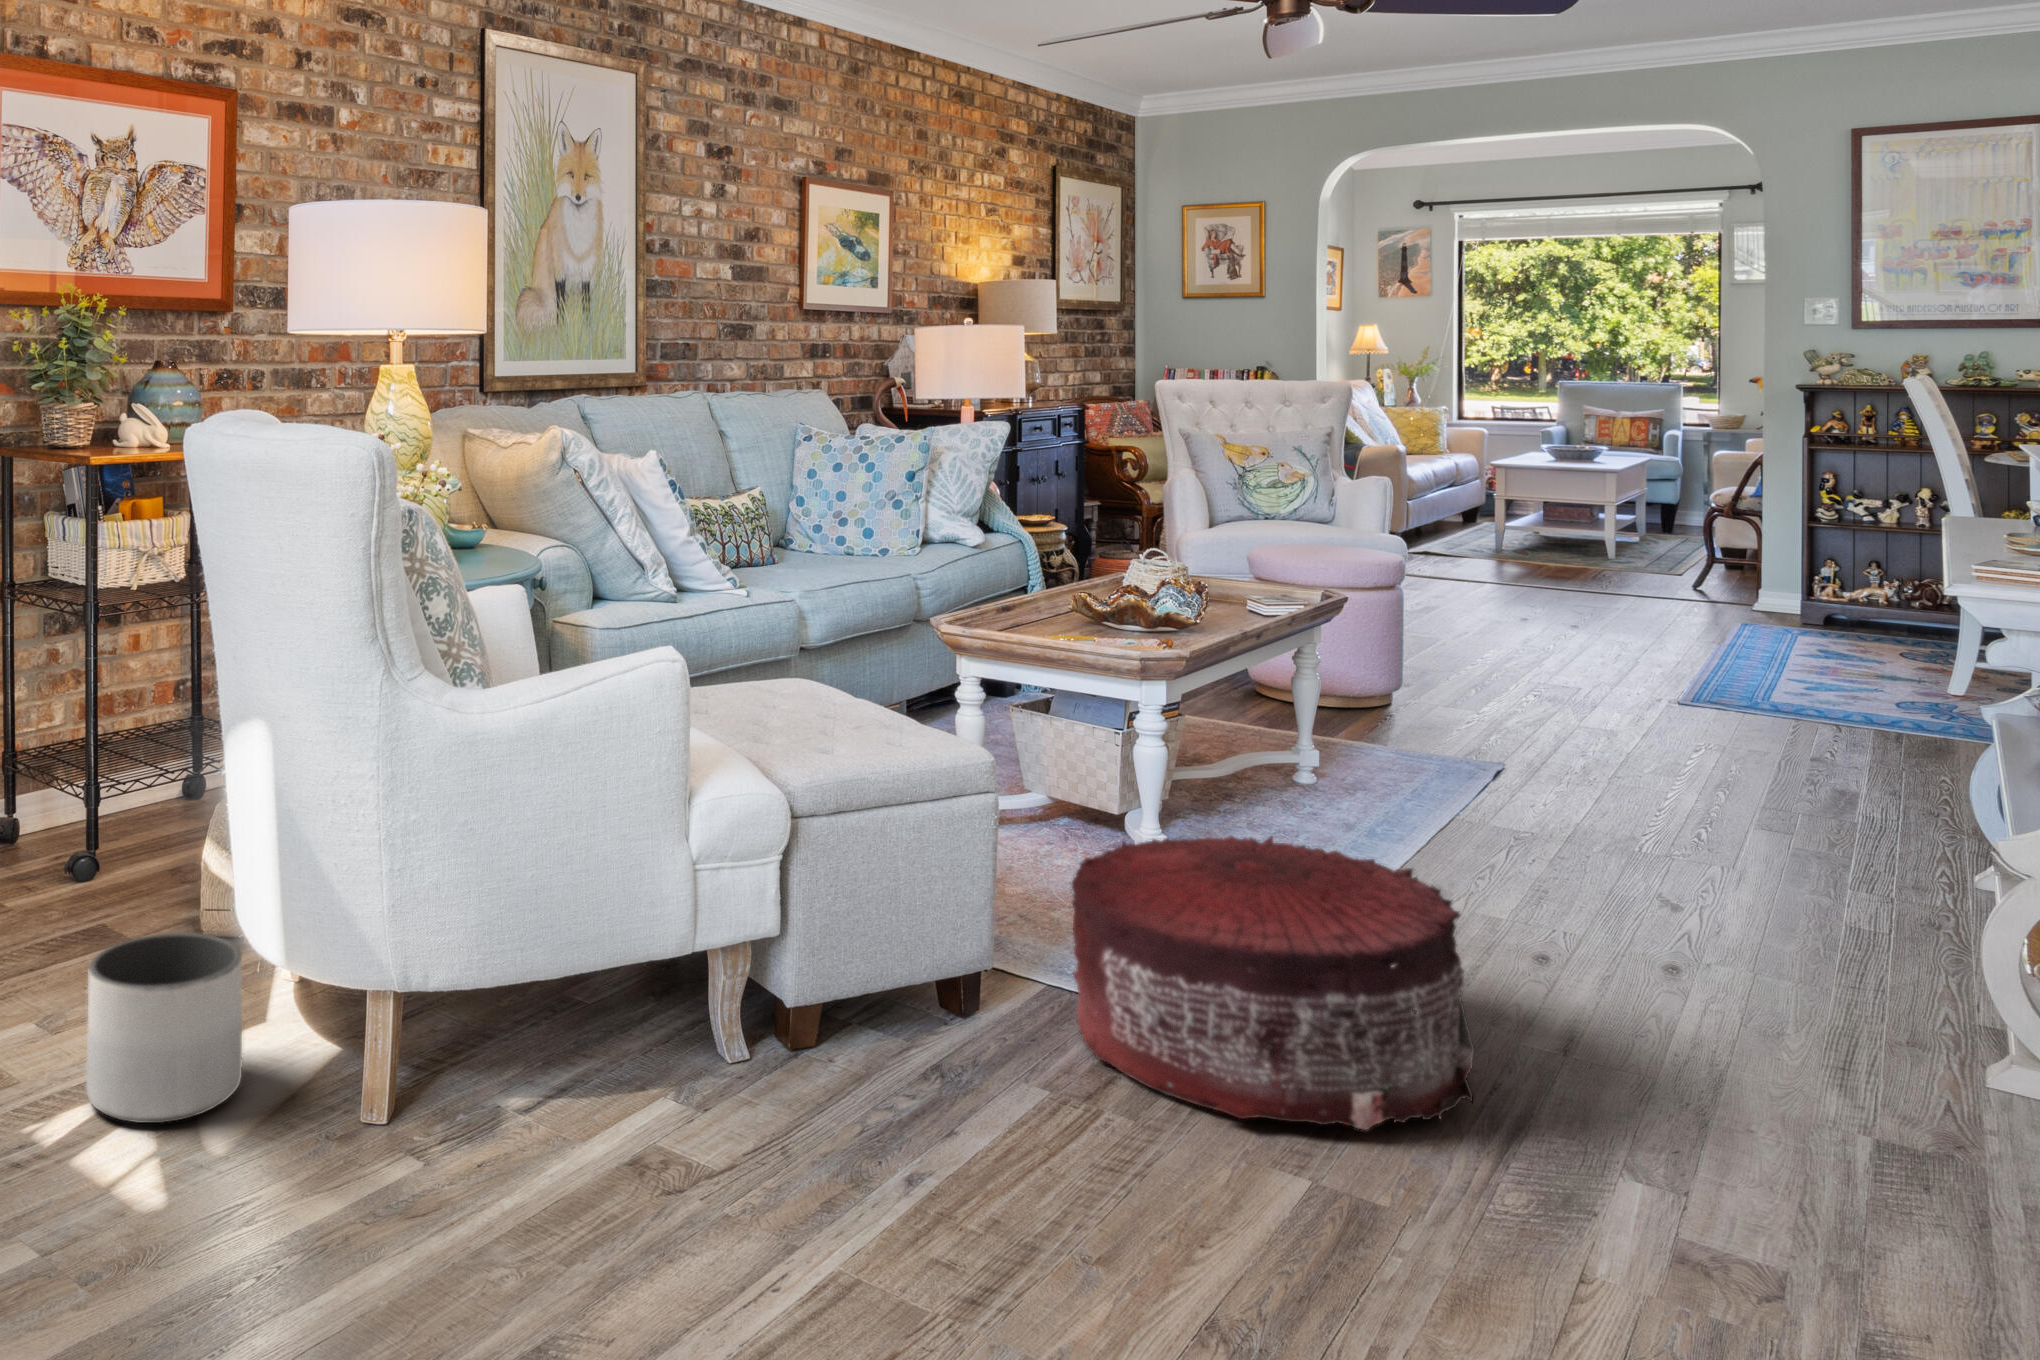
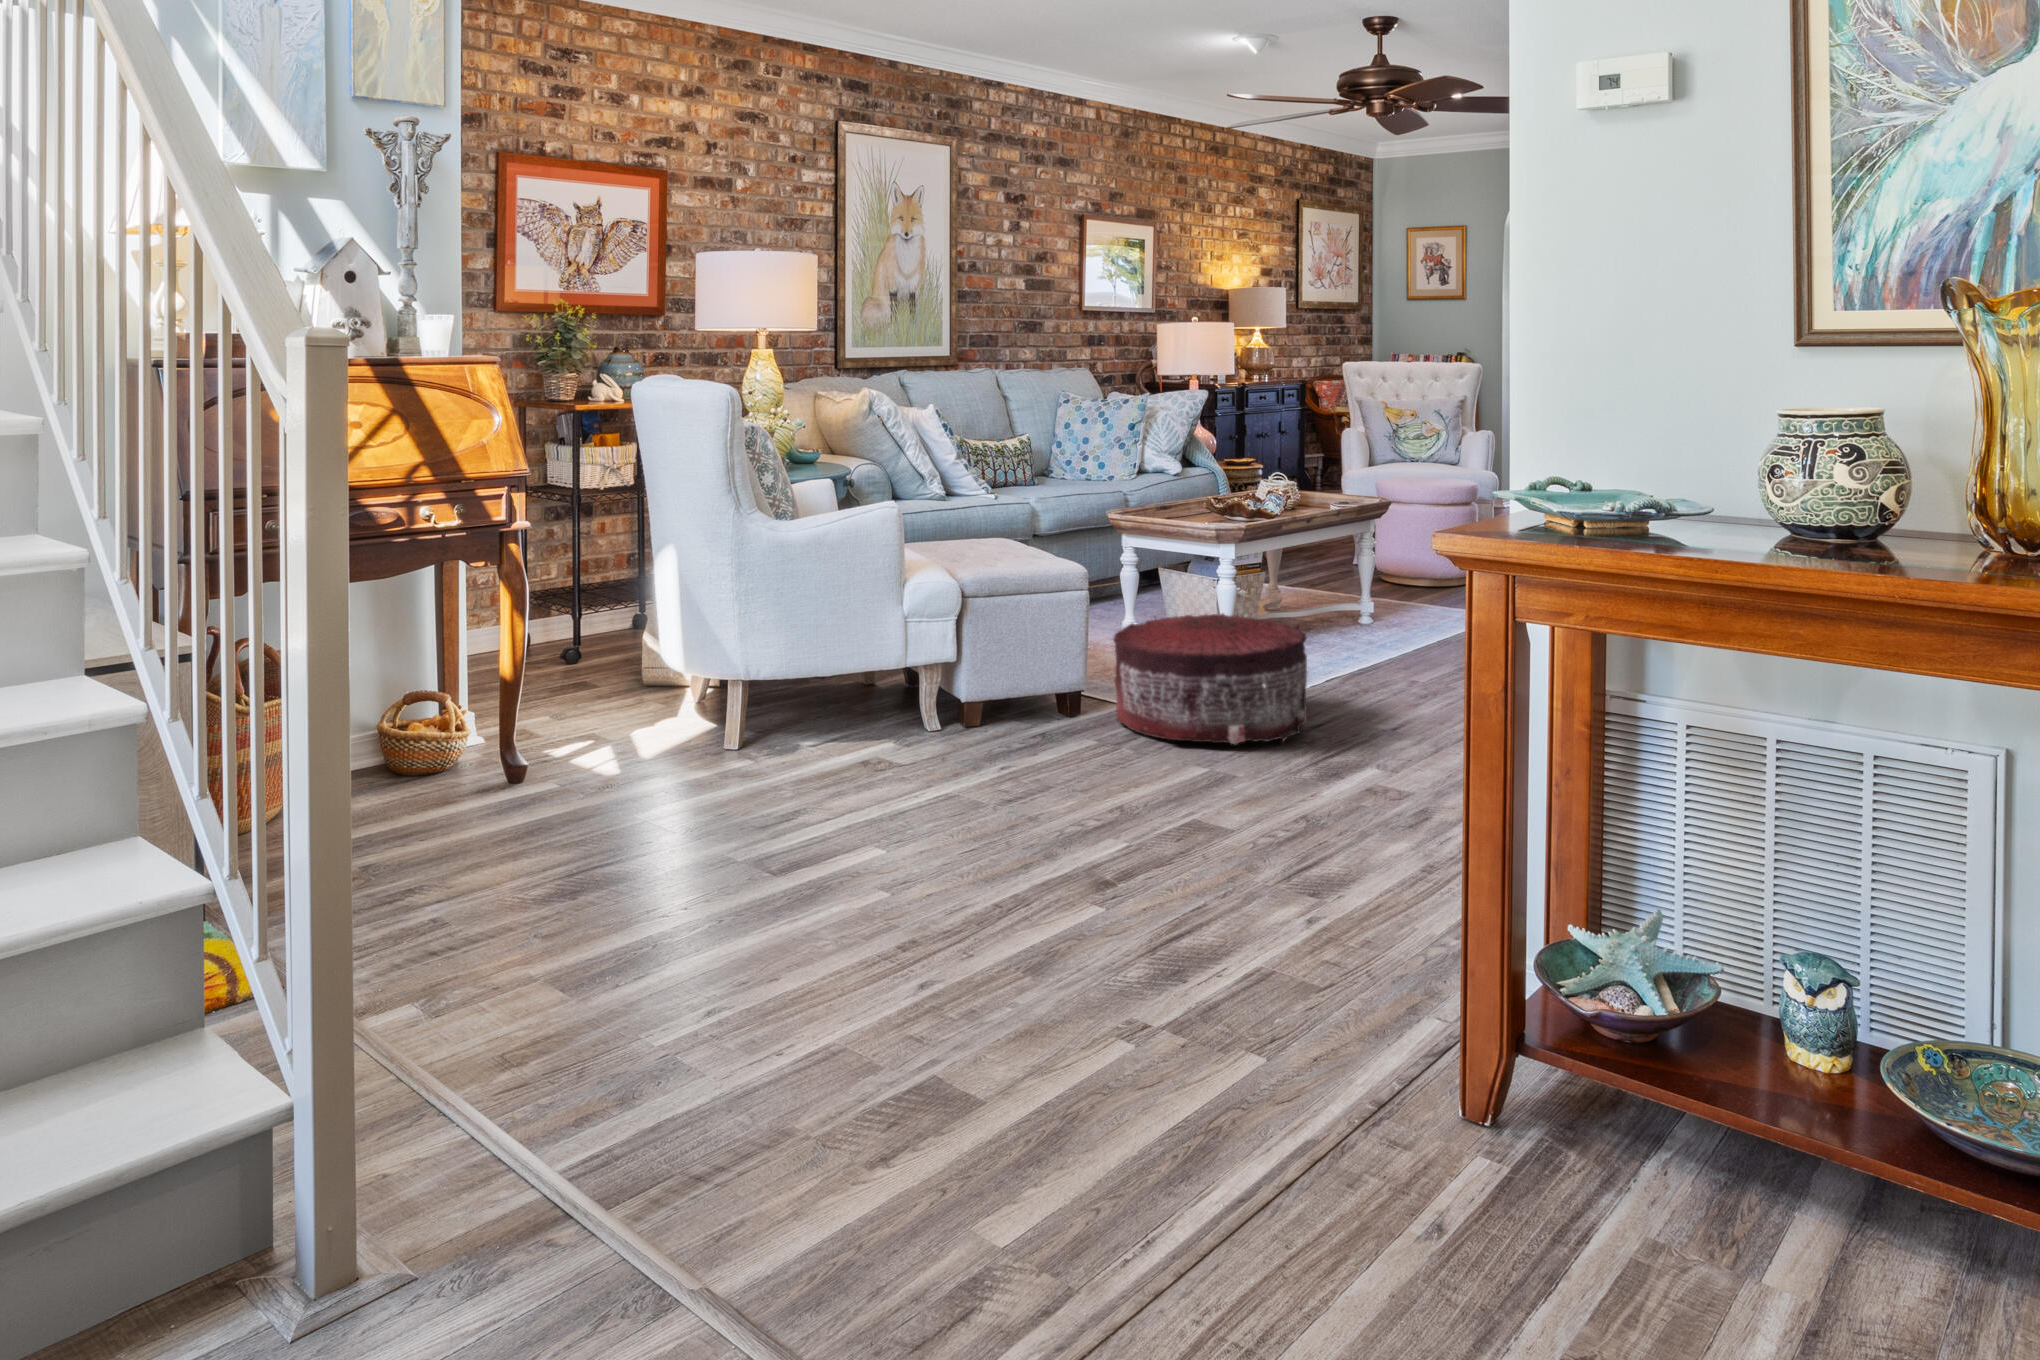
planter: present [86,933,242,1123] -> none [576,656,658,743]

